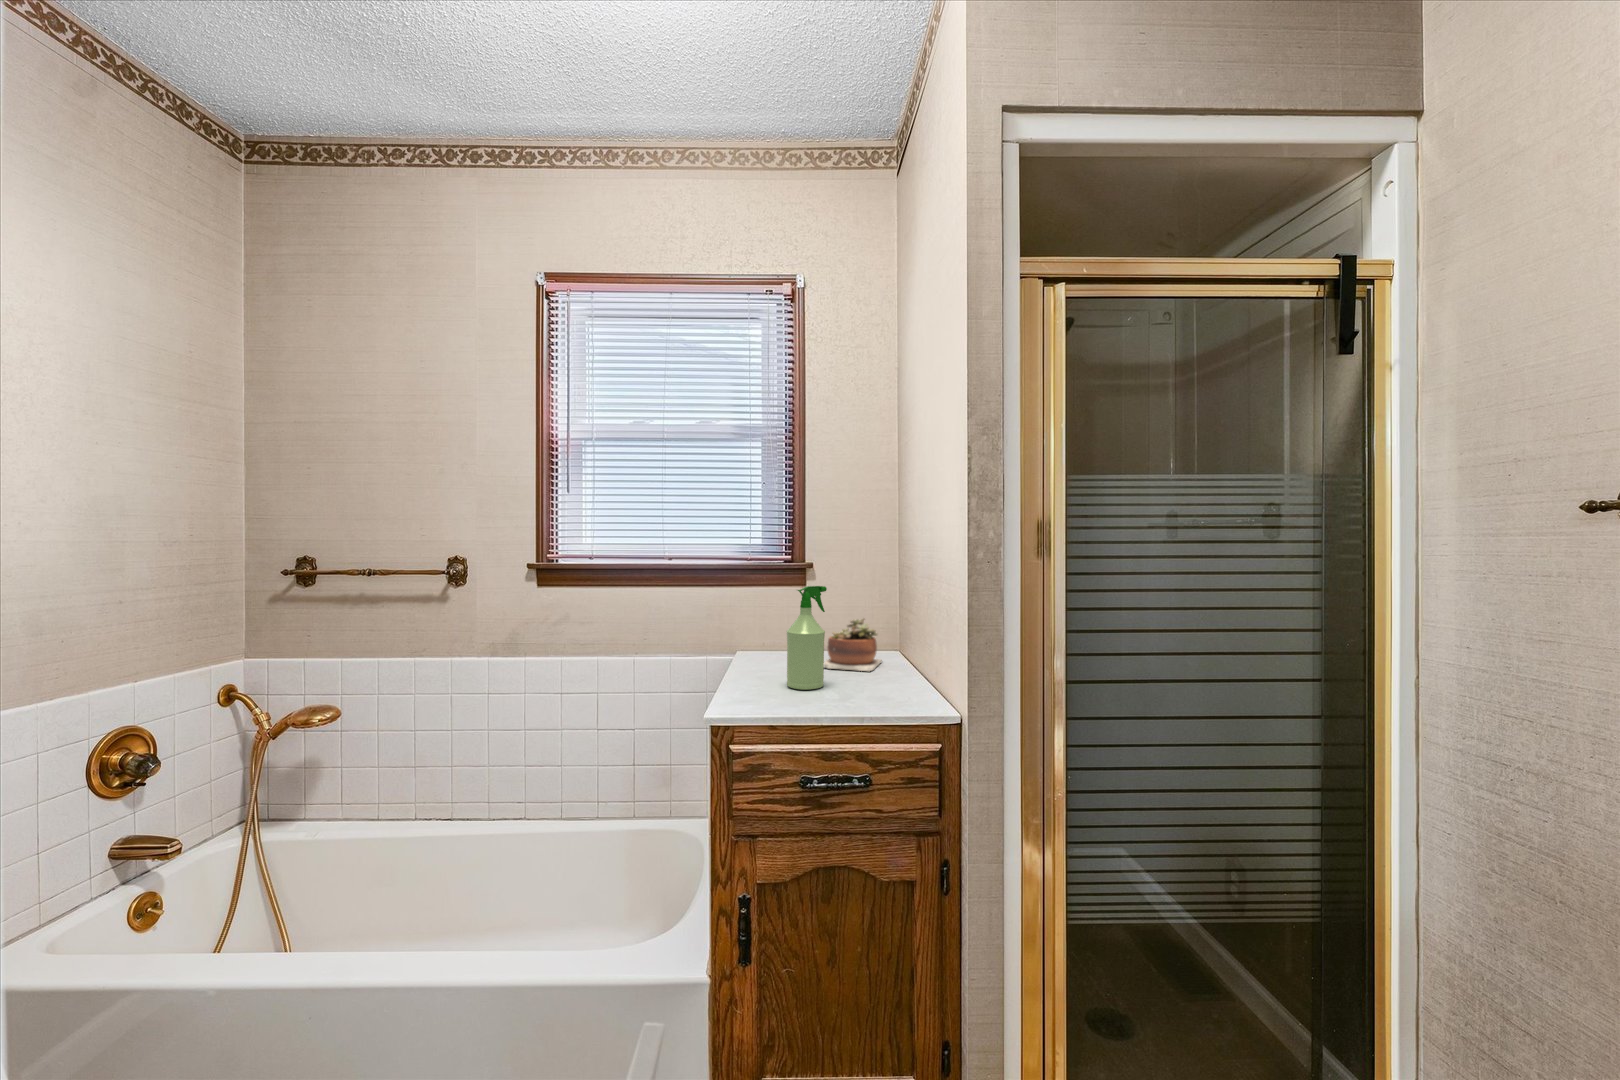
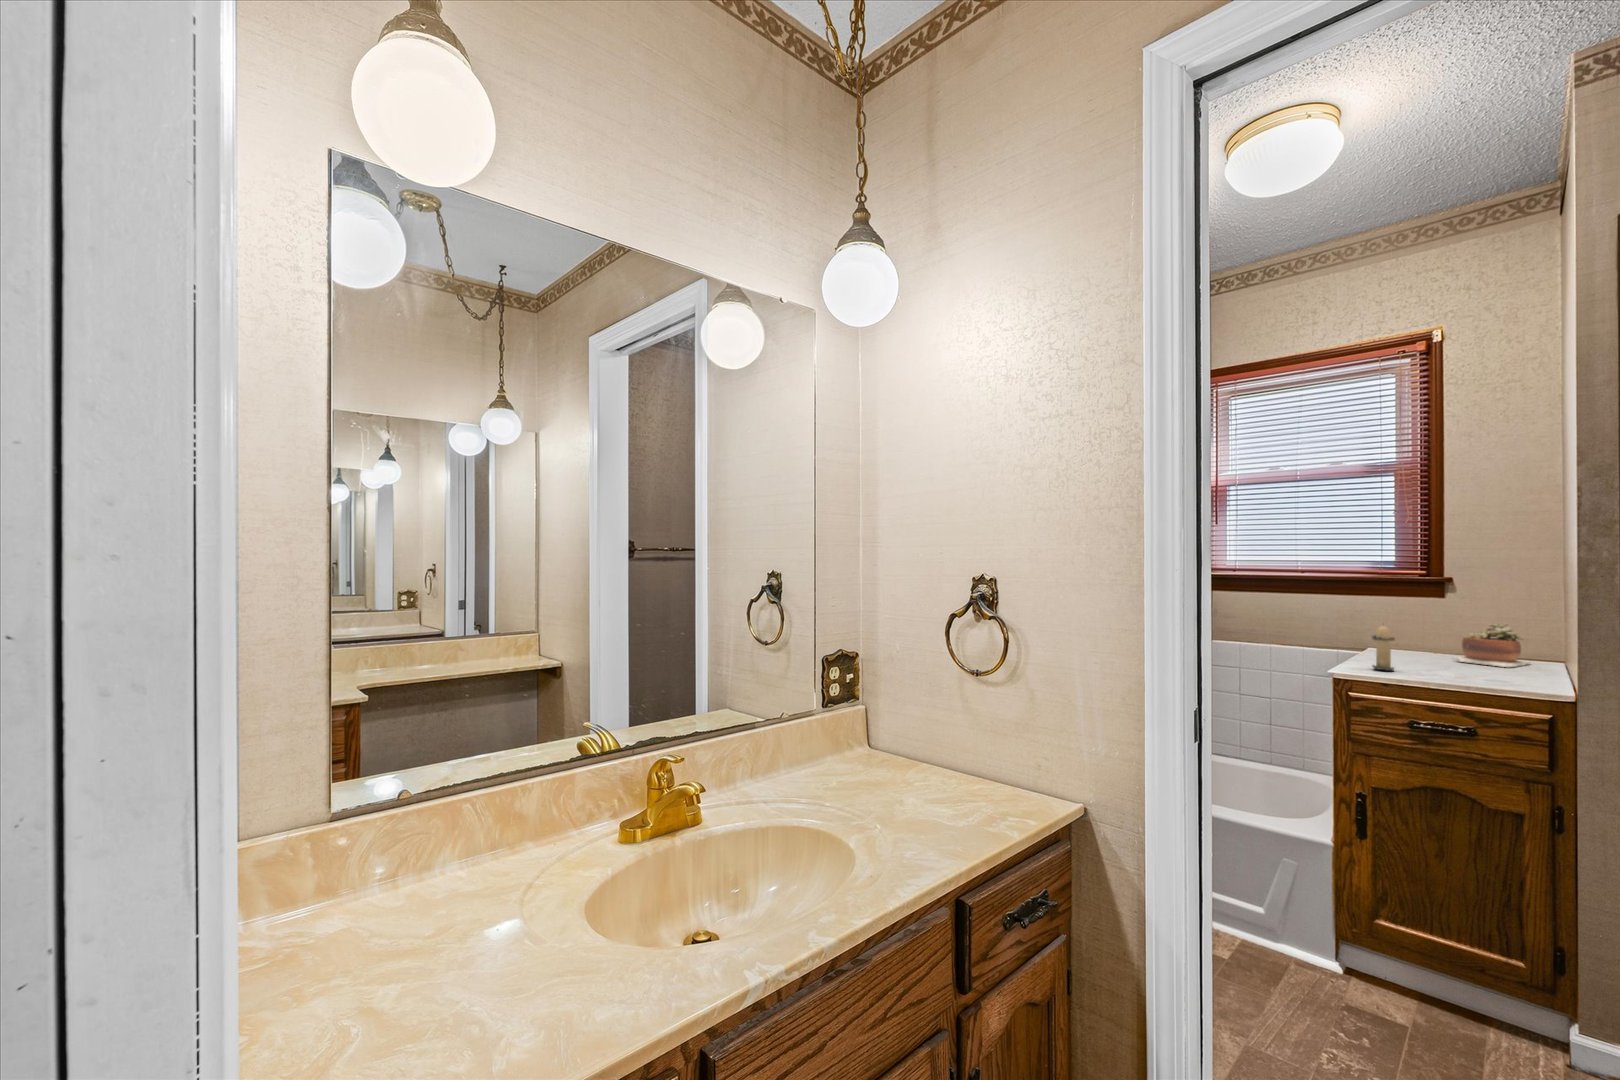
spray bottle: present [787,586,827,690] -> none [1408,590,1451,670]
candle: none [750,636,782,703] -> present [1372,626,1395,671]

